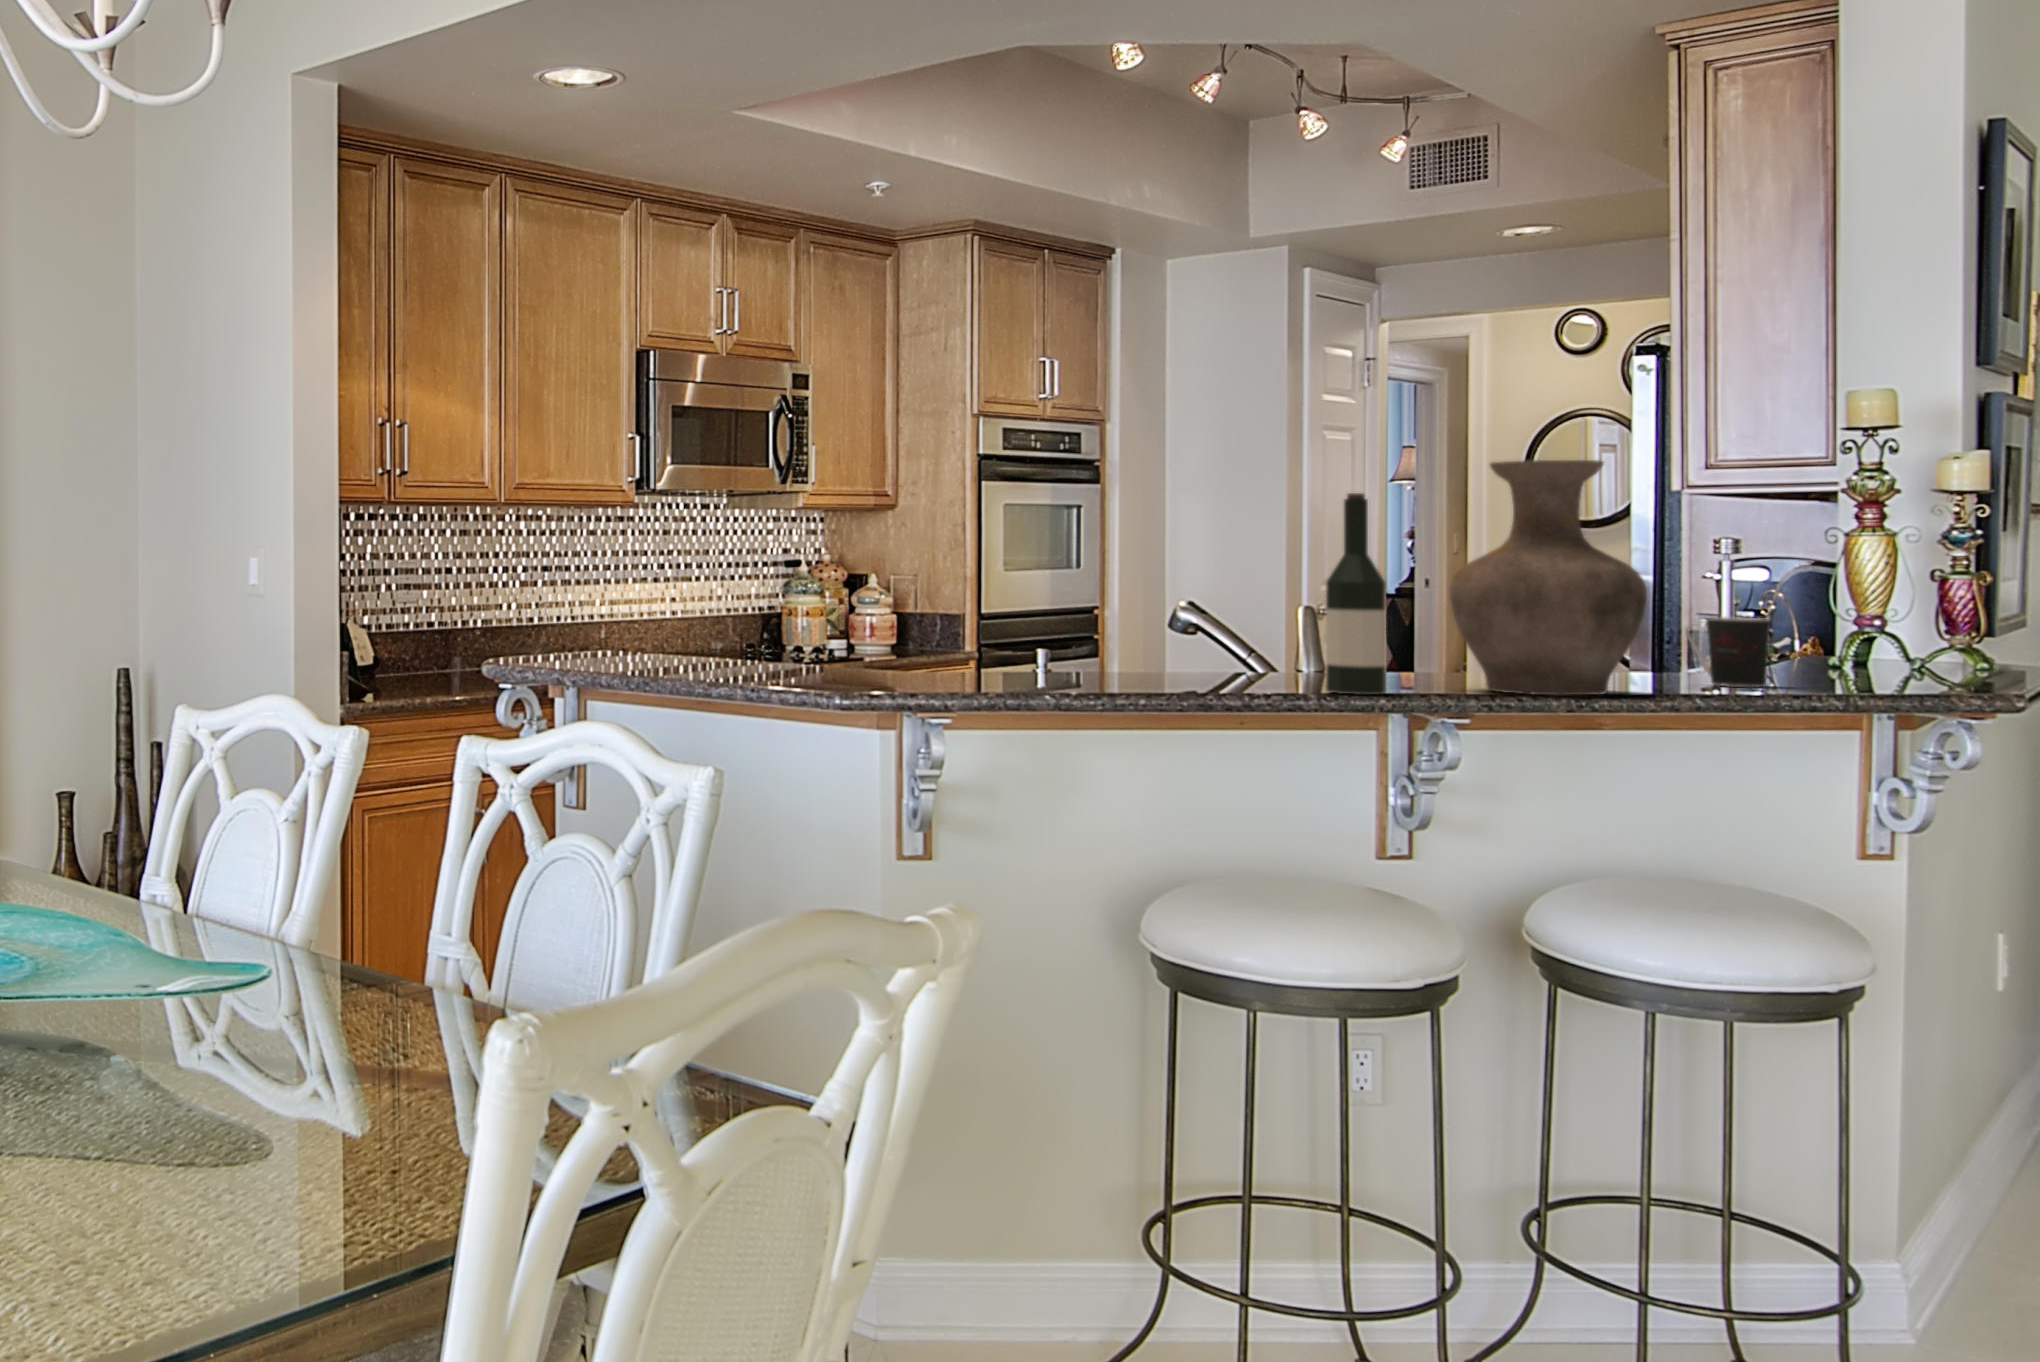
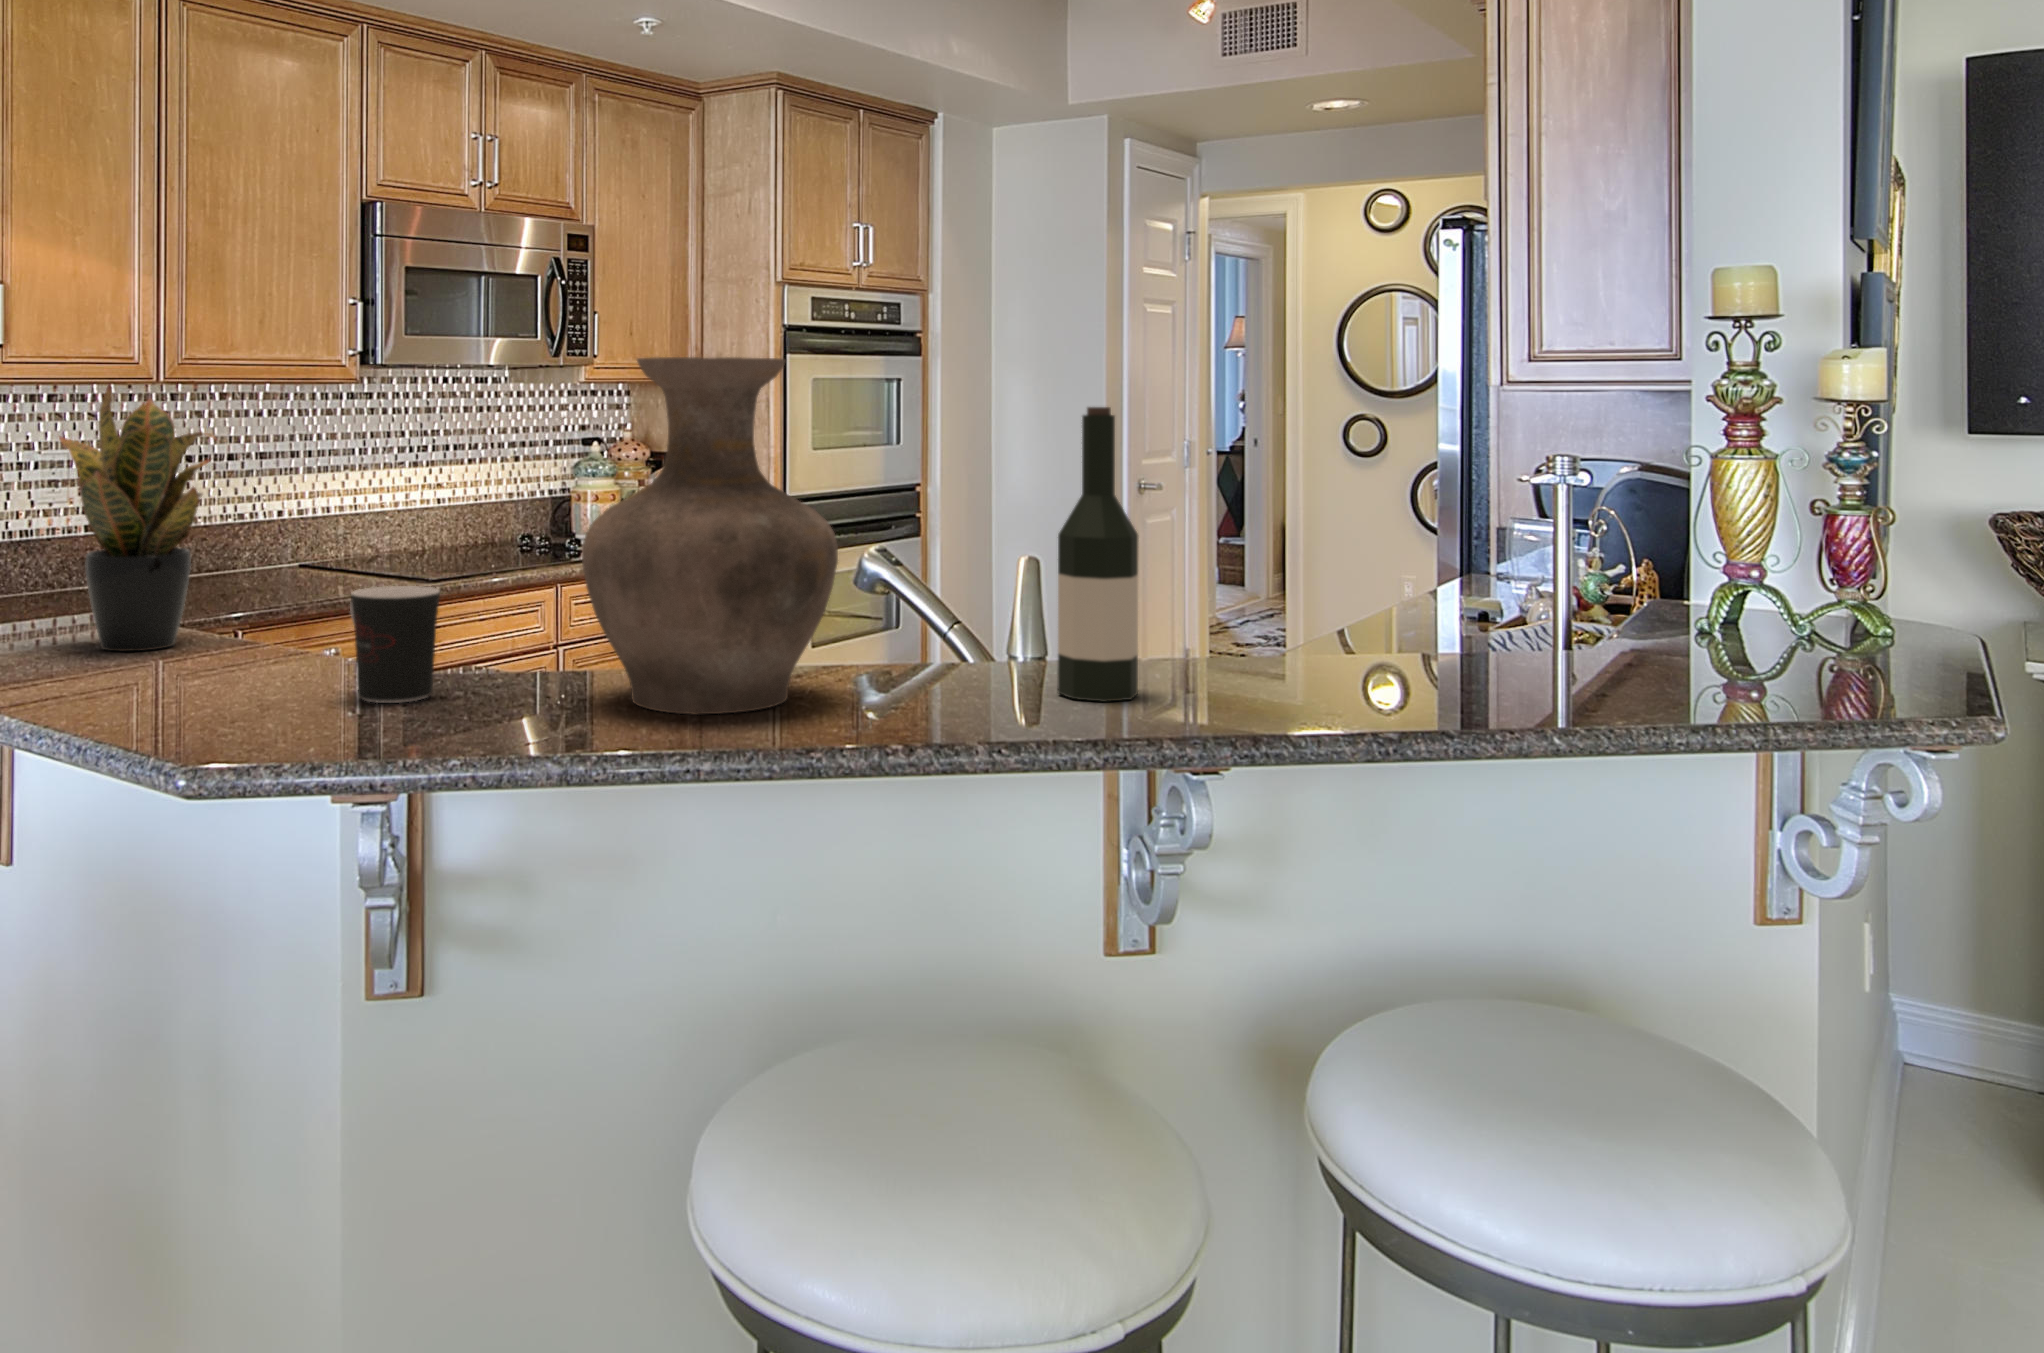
vase: present [1450,460,1647,696] -> present [582,357,838,715]
potted plant: none [554,481,681,675] -> present [59,384,216,651]
coffee cup: present [1685,617,1771,687] -> present [350,586,440,703]

